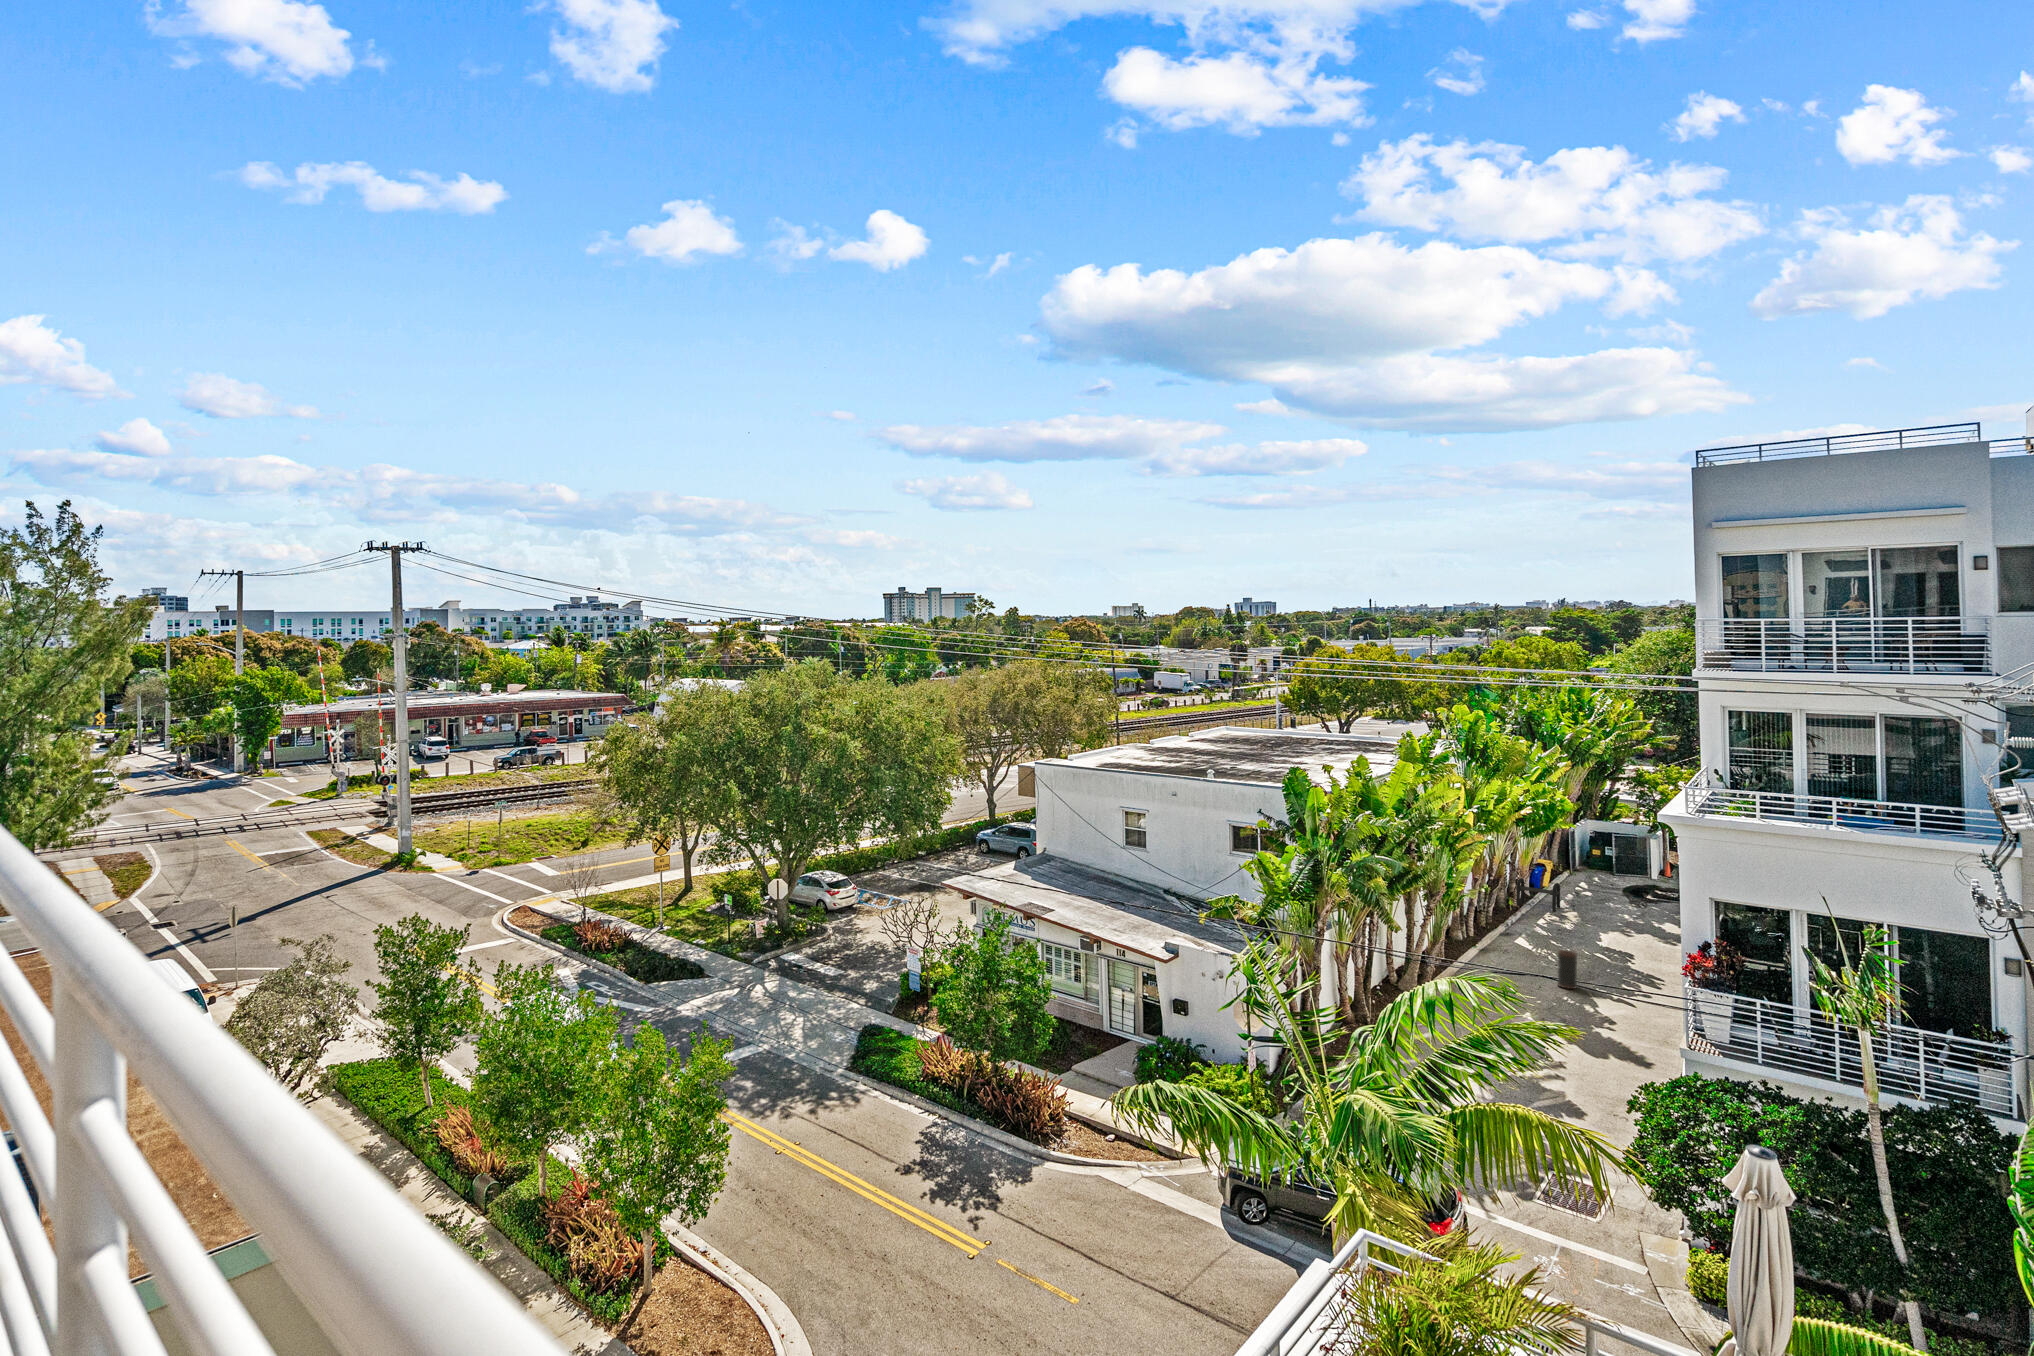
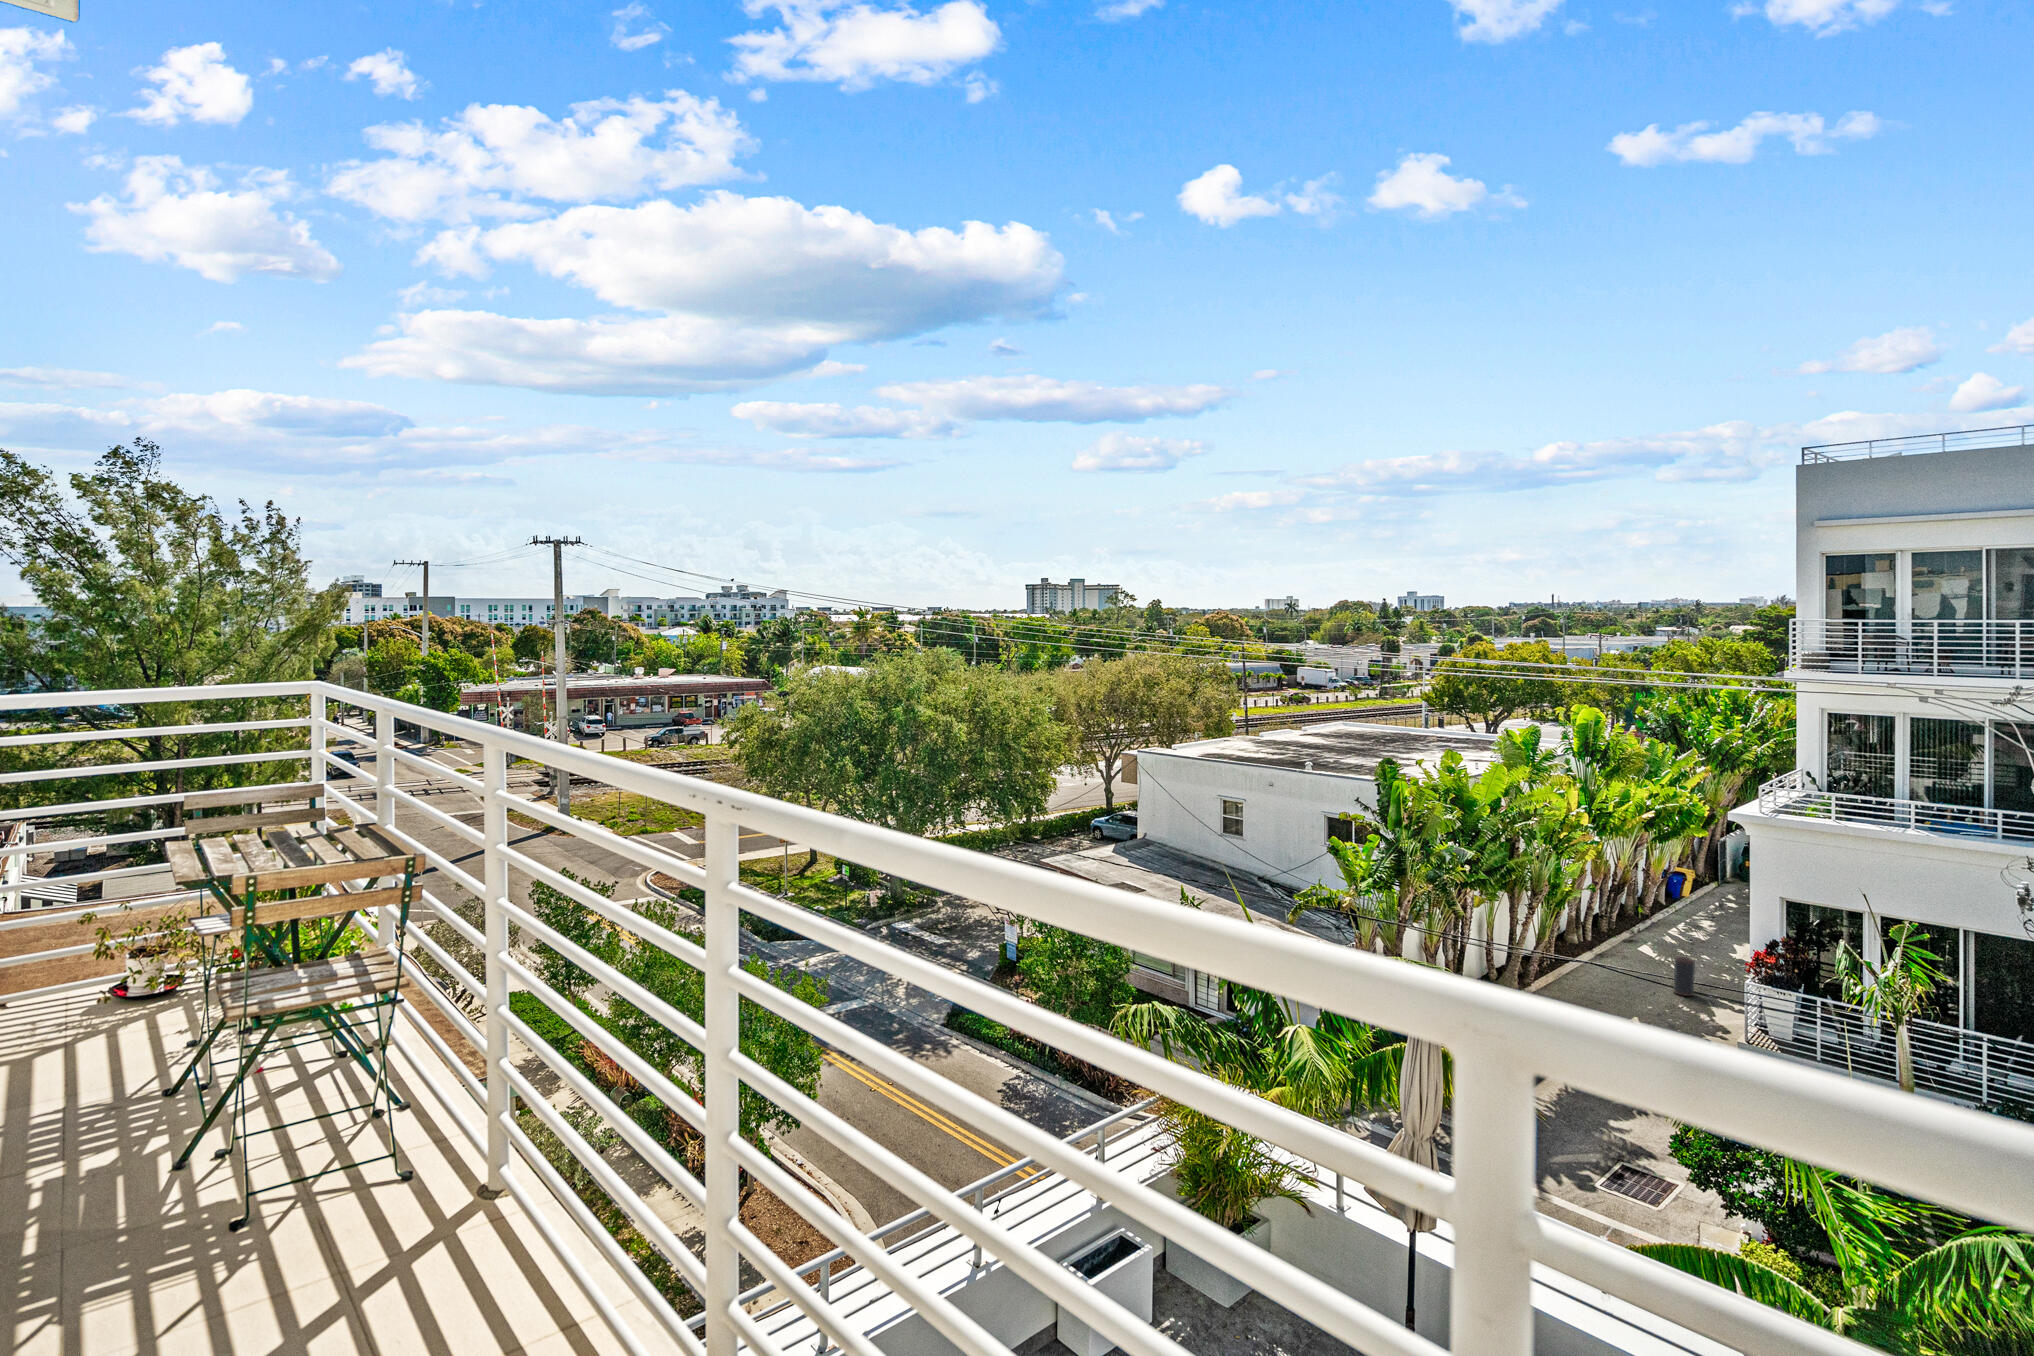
bench: present [1516,878,1560,911] -> none [1647,886,1695,921]

